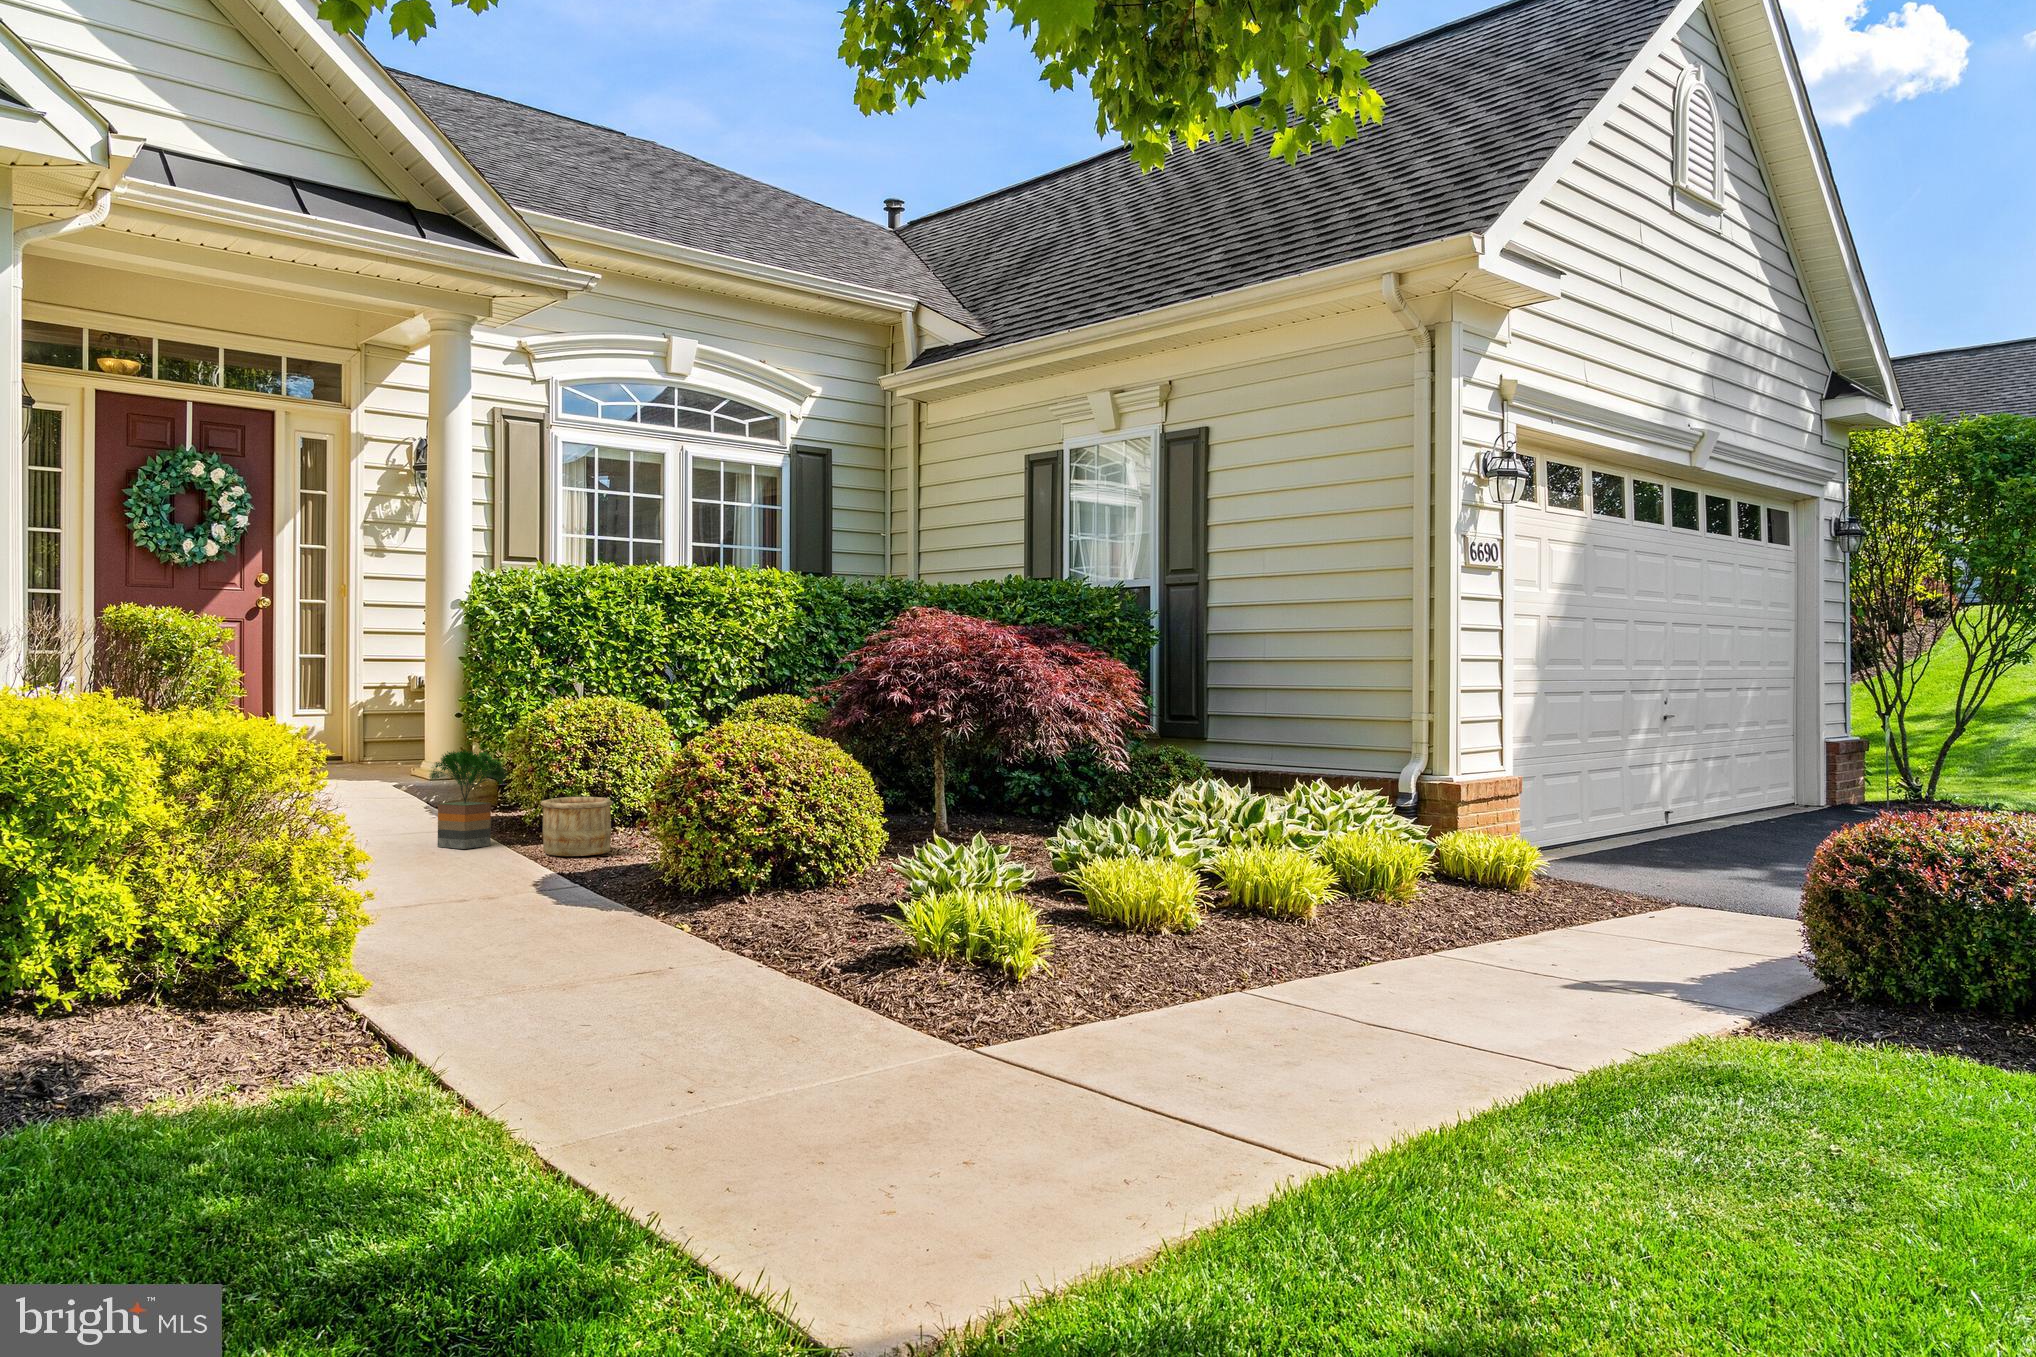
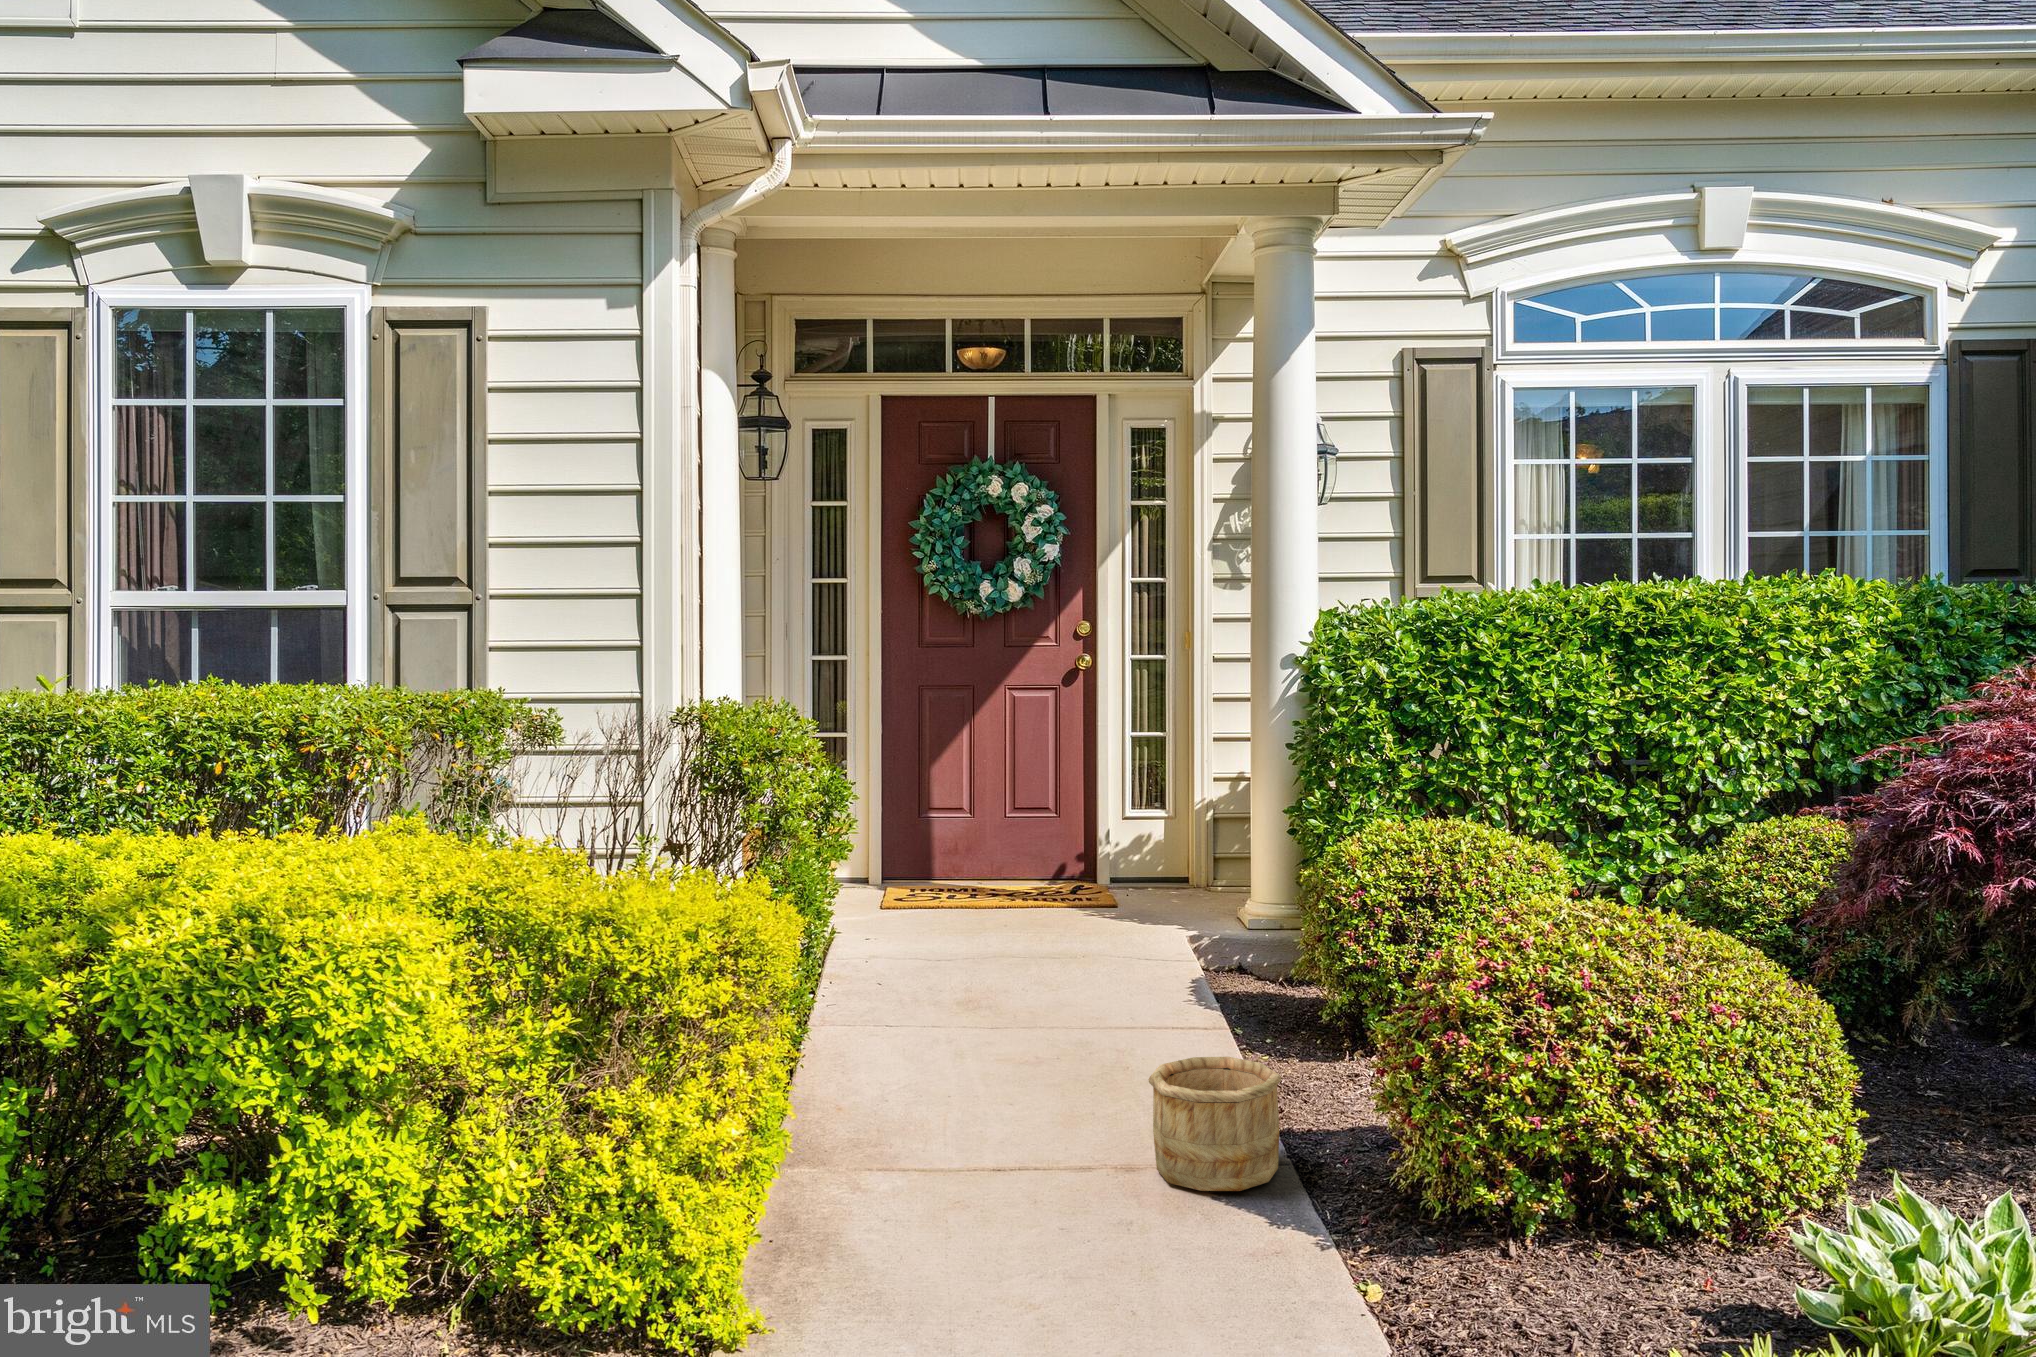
potted tree: present [430,750,506,849] -> none [1032,940,1153,1118]

